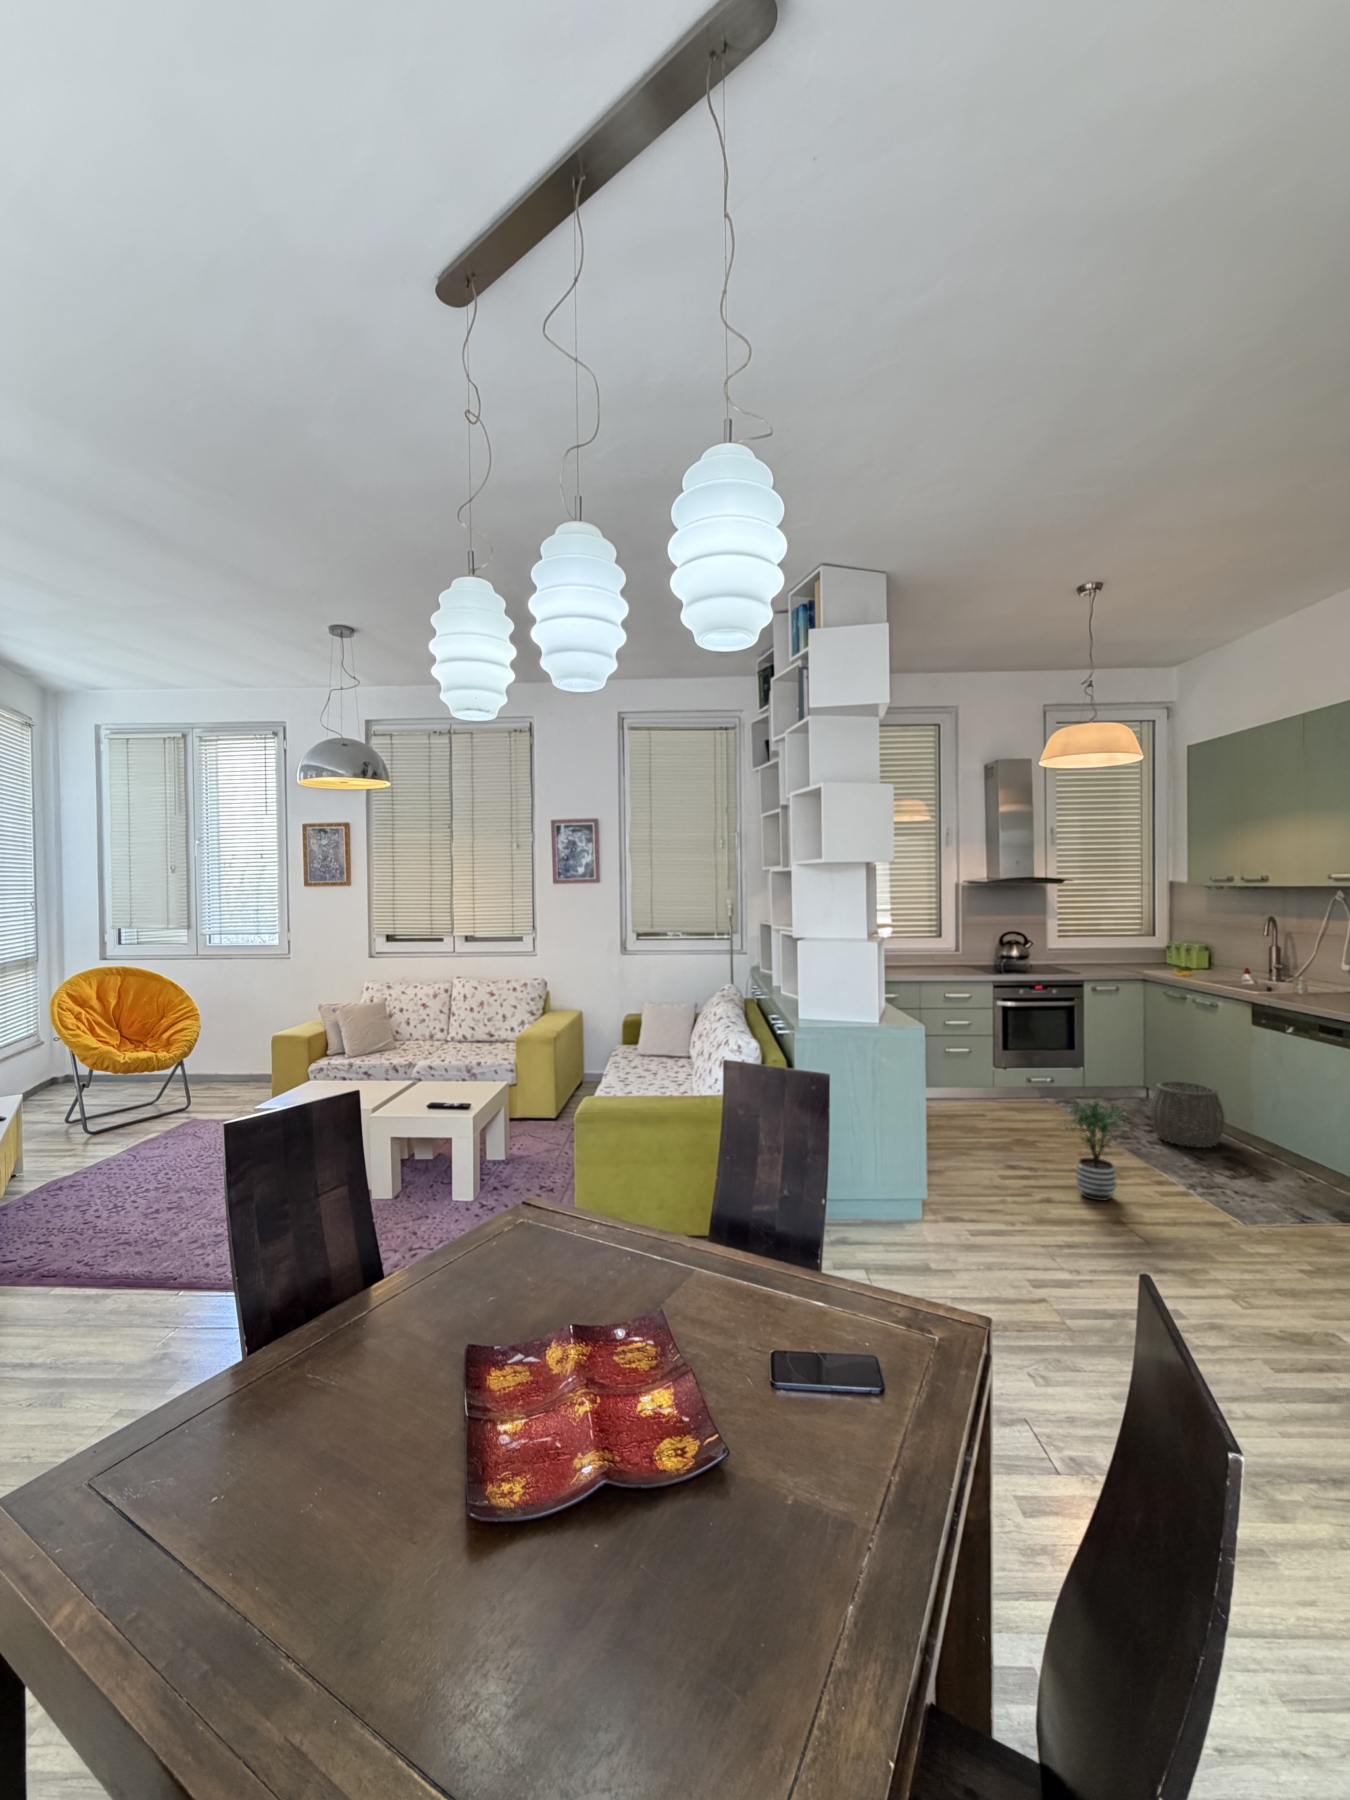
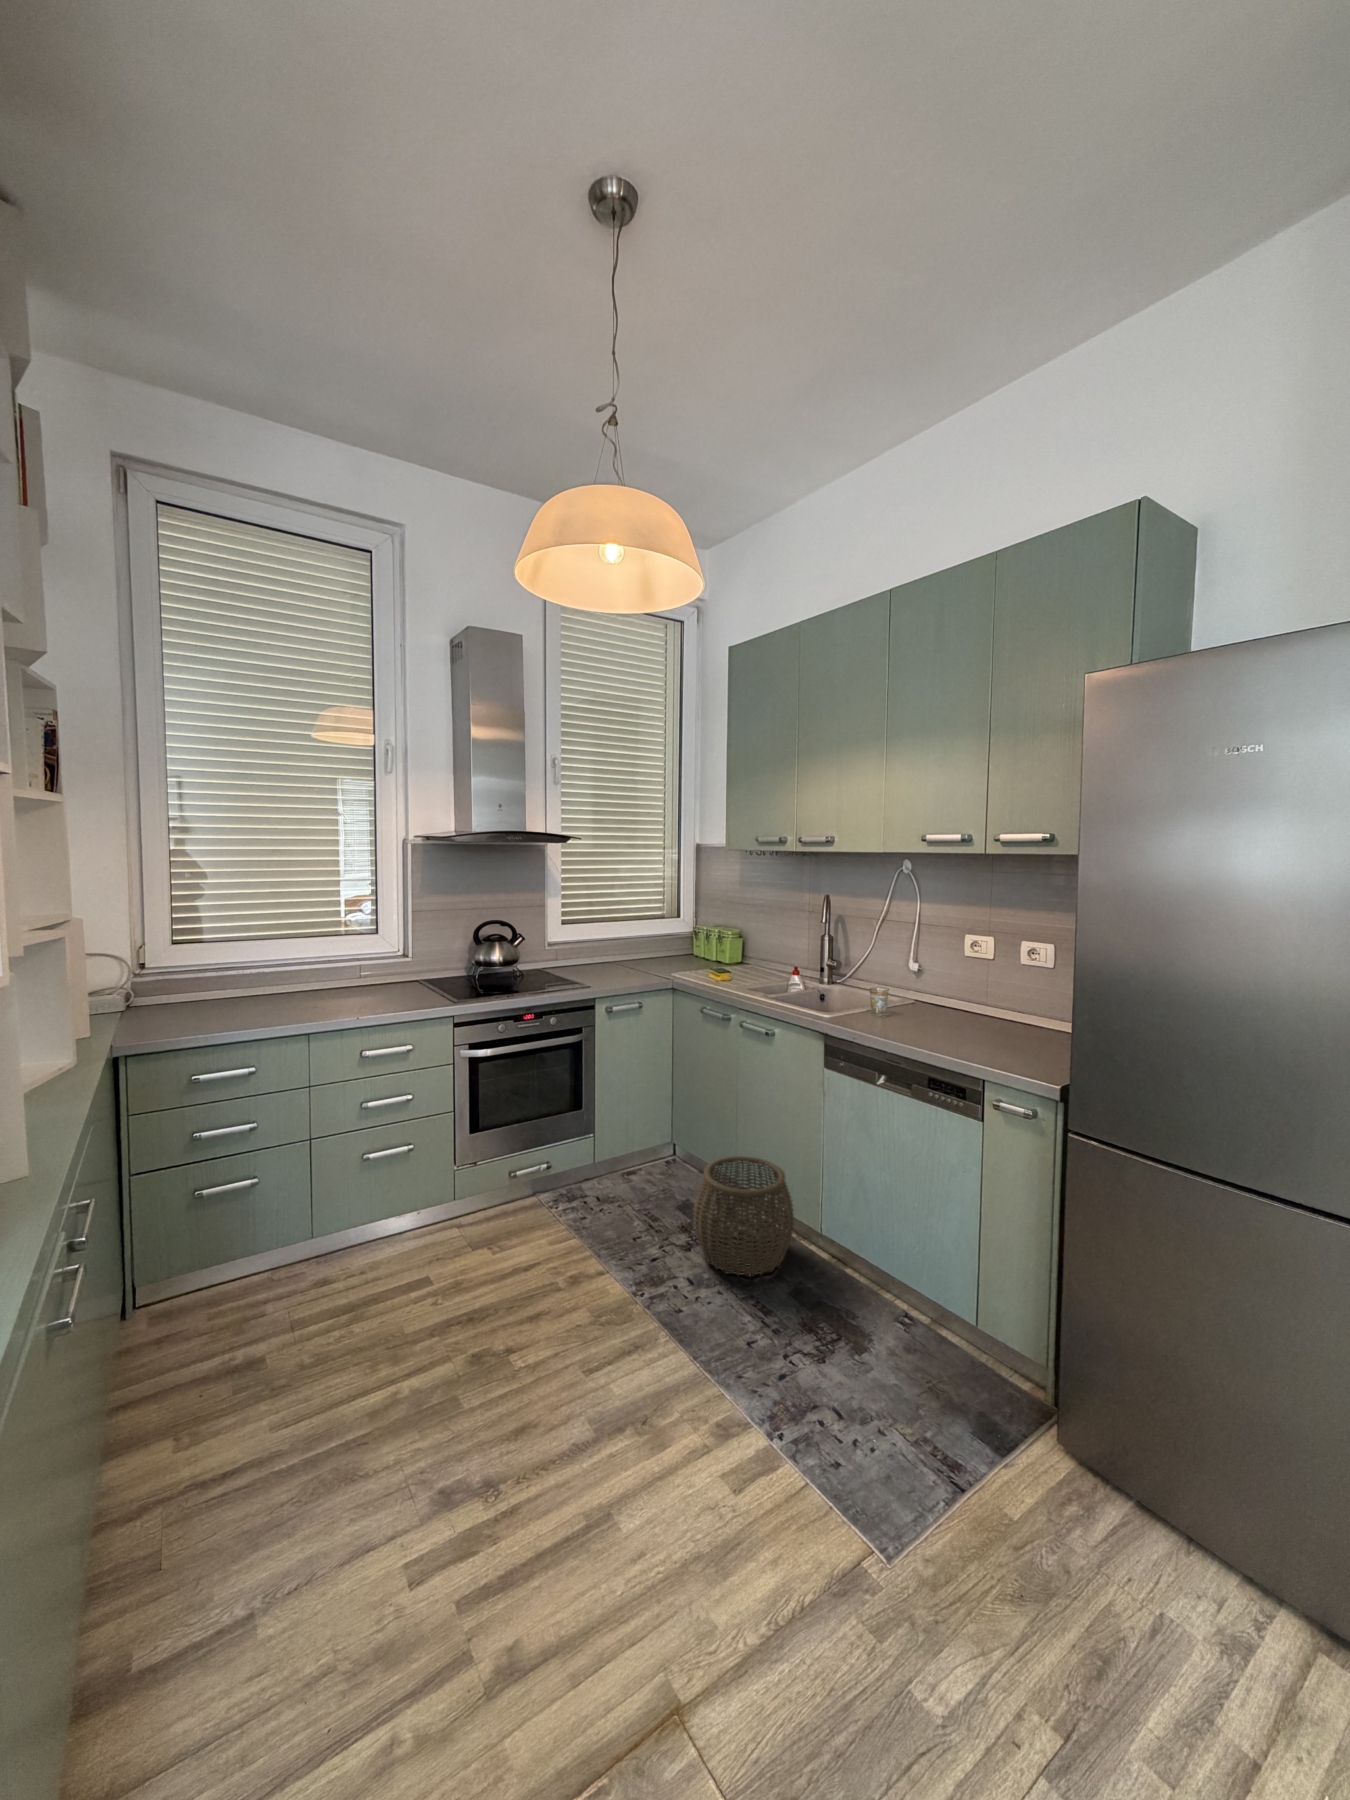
potted plant: present [1066,1099,1124,1201] -> none [552,1328,713,1611]

